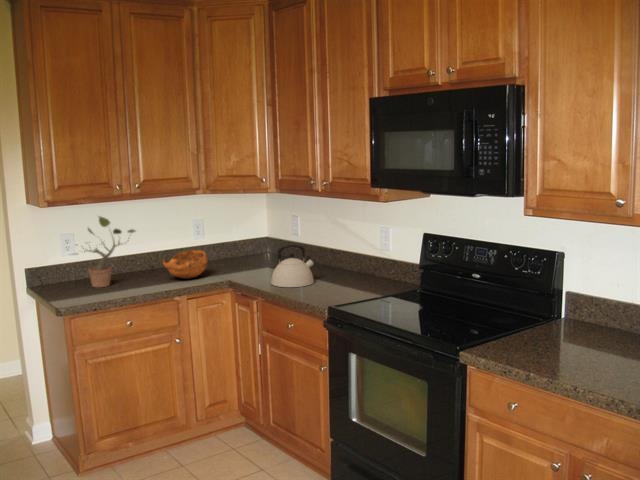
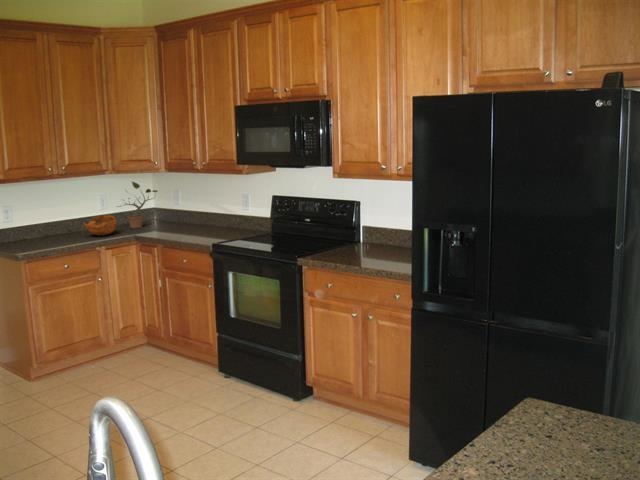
potted plant: present [76,216,135,287] -> present [125,182,157,228]
kettle: present [271,245,314,287] -> none [167,208,198,237]

